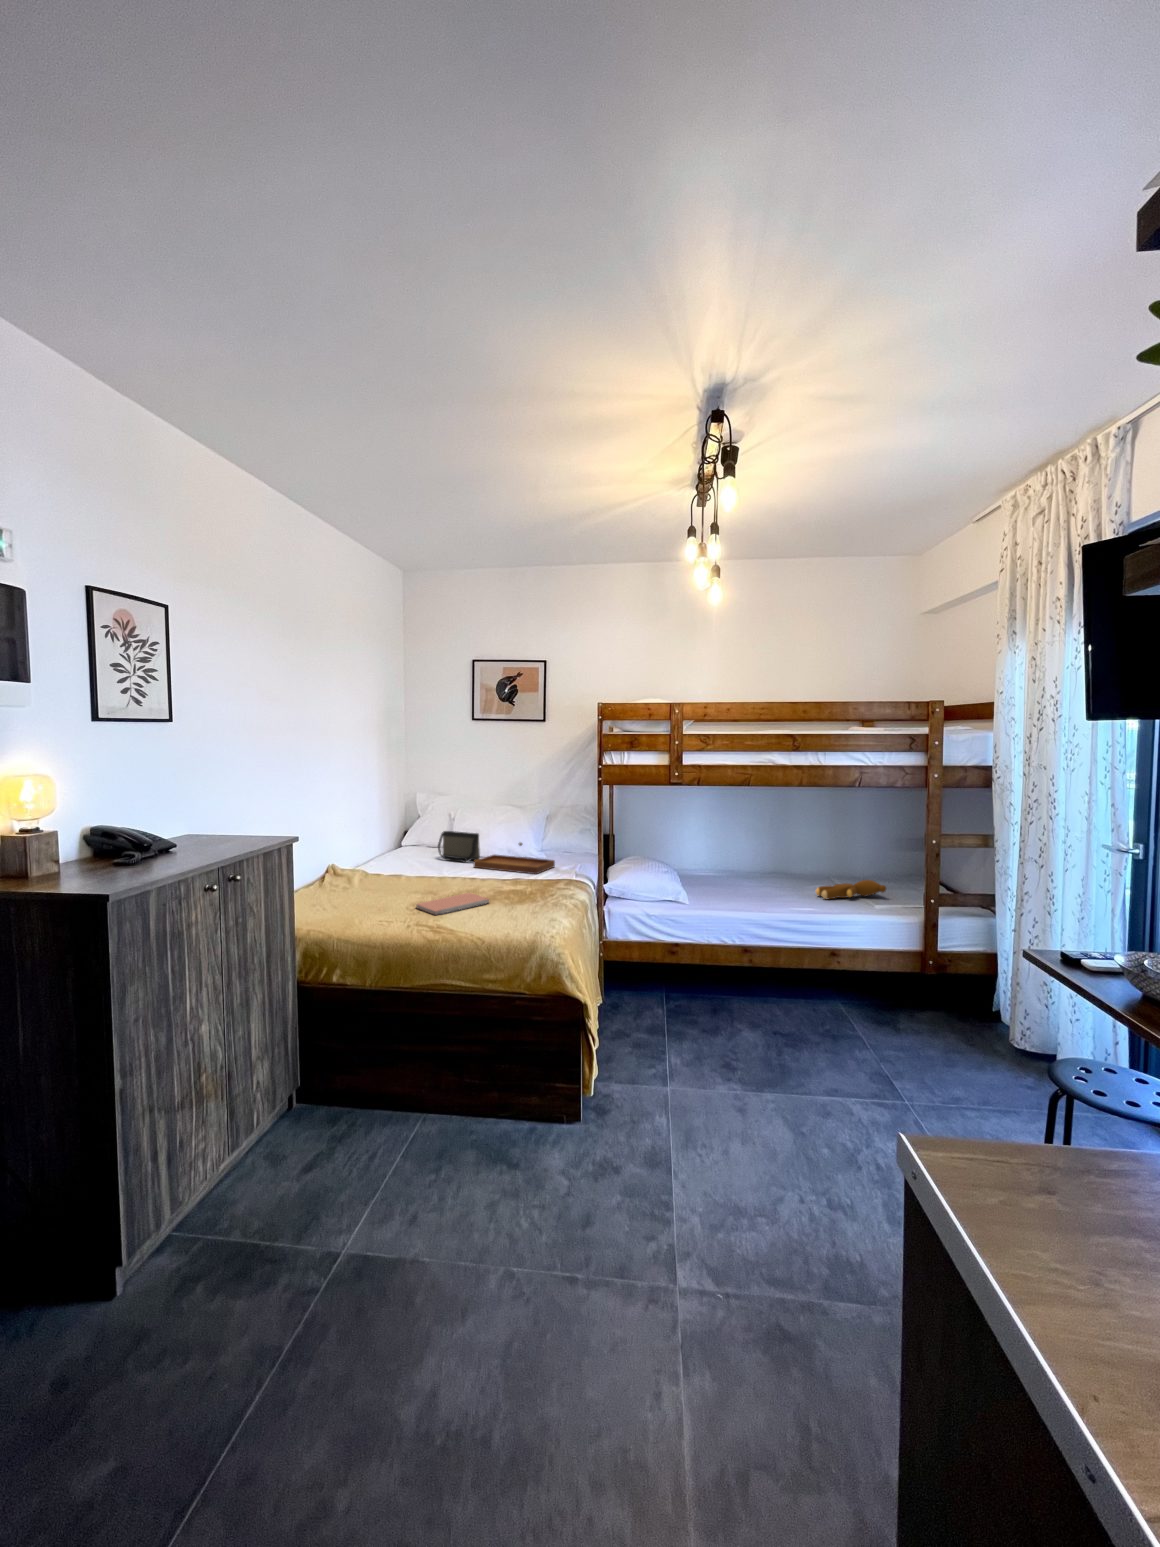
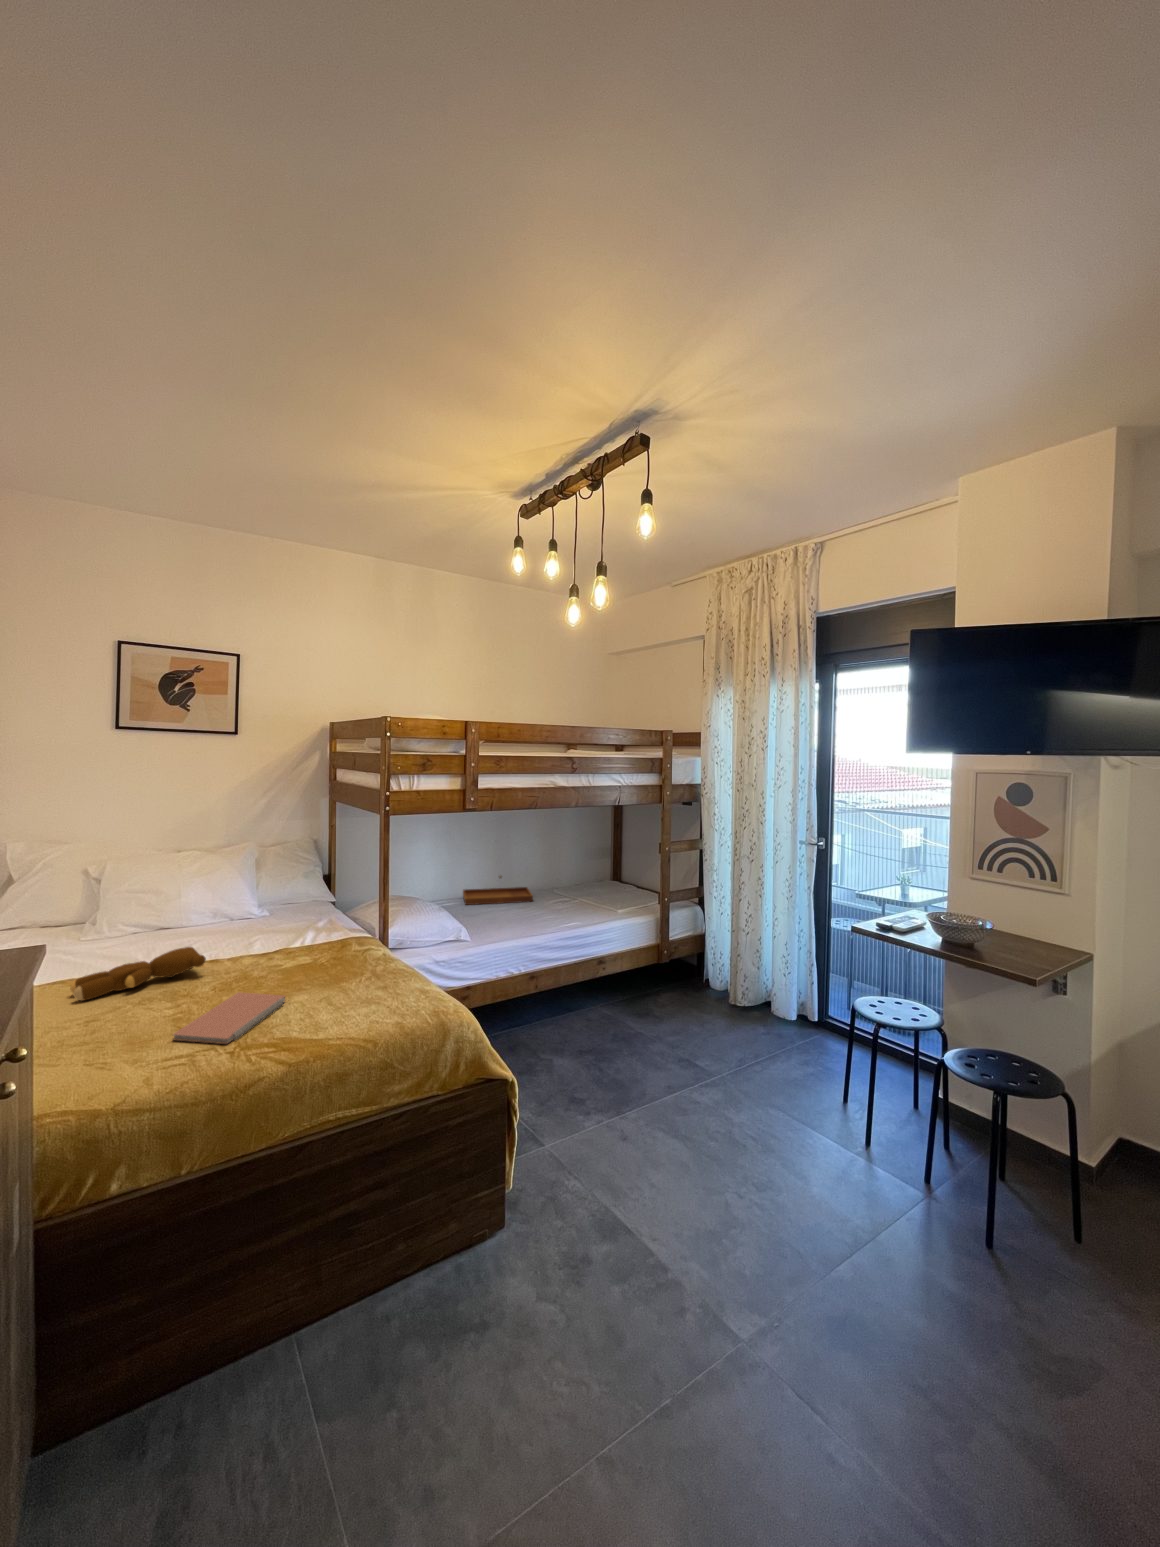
handbag: present [438,831,480,862] -> none [89,895,171,943]
tray: present [474,842,555,874] -> present [463,875,533,905]
teddy bear: present [816,880,886,899] -> present [70,947,206,1001]

